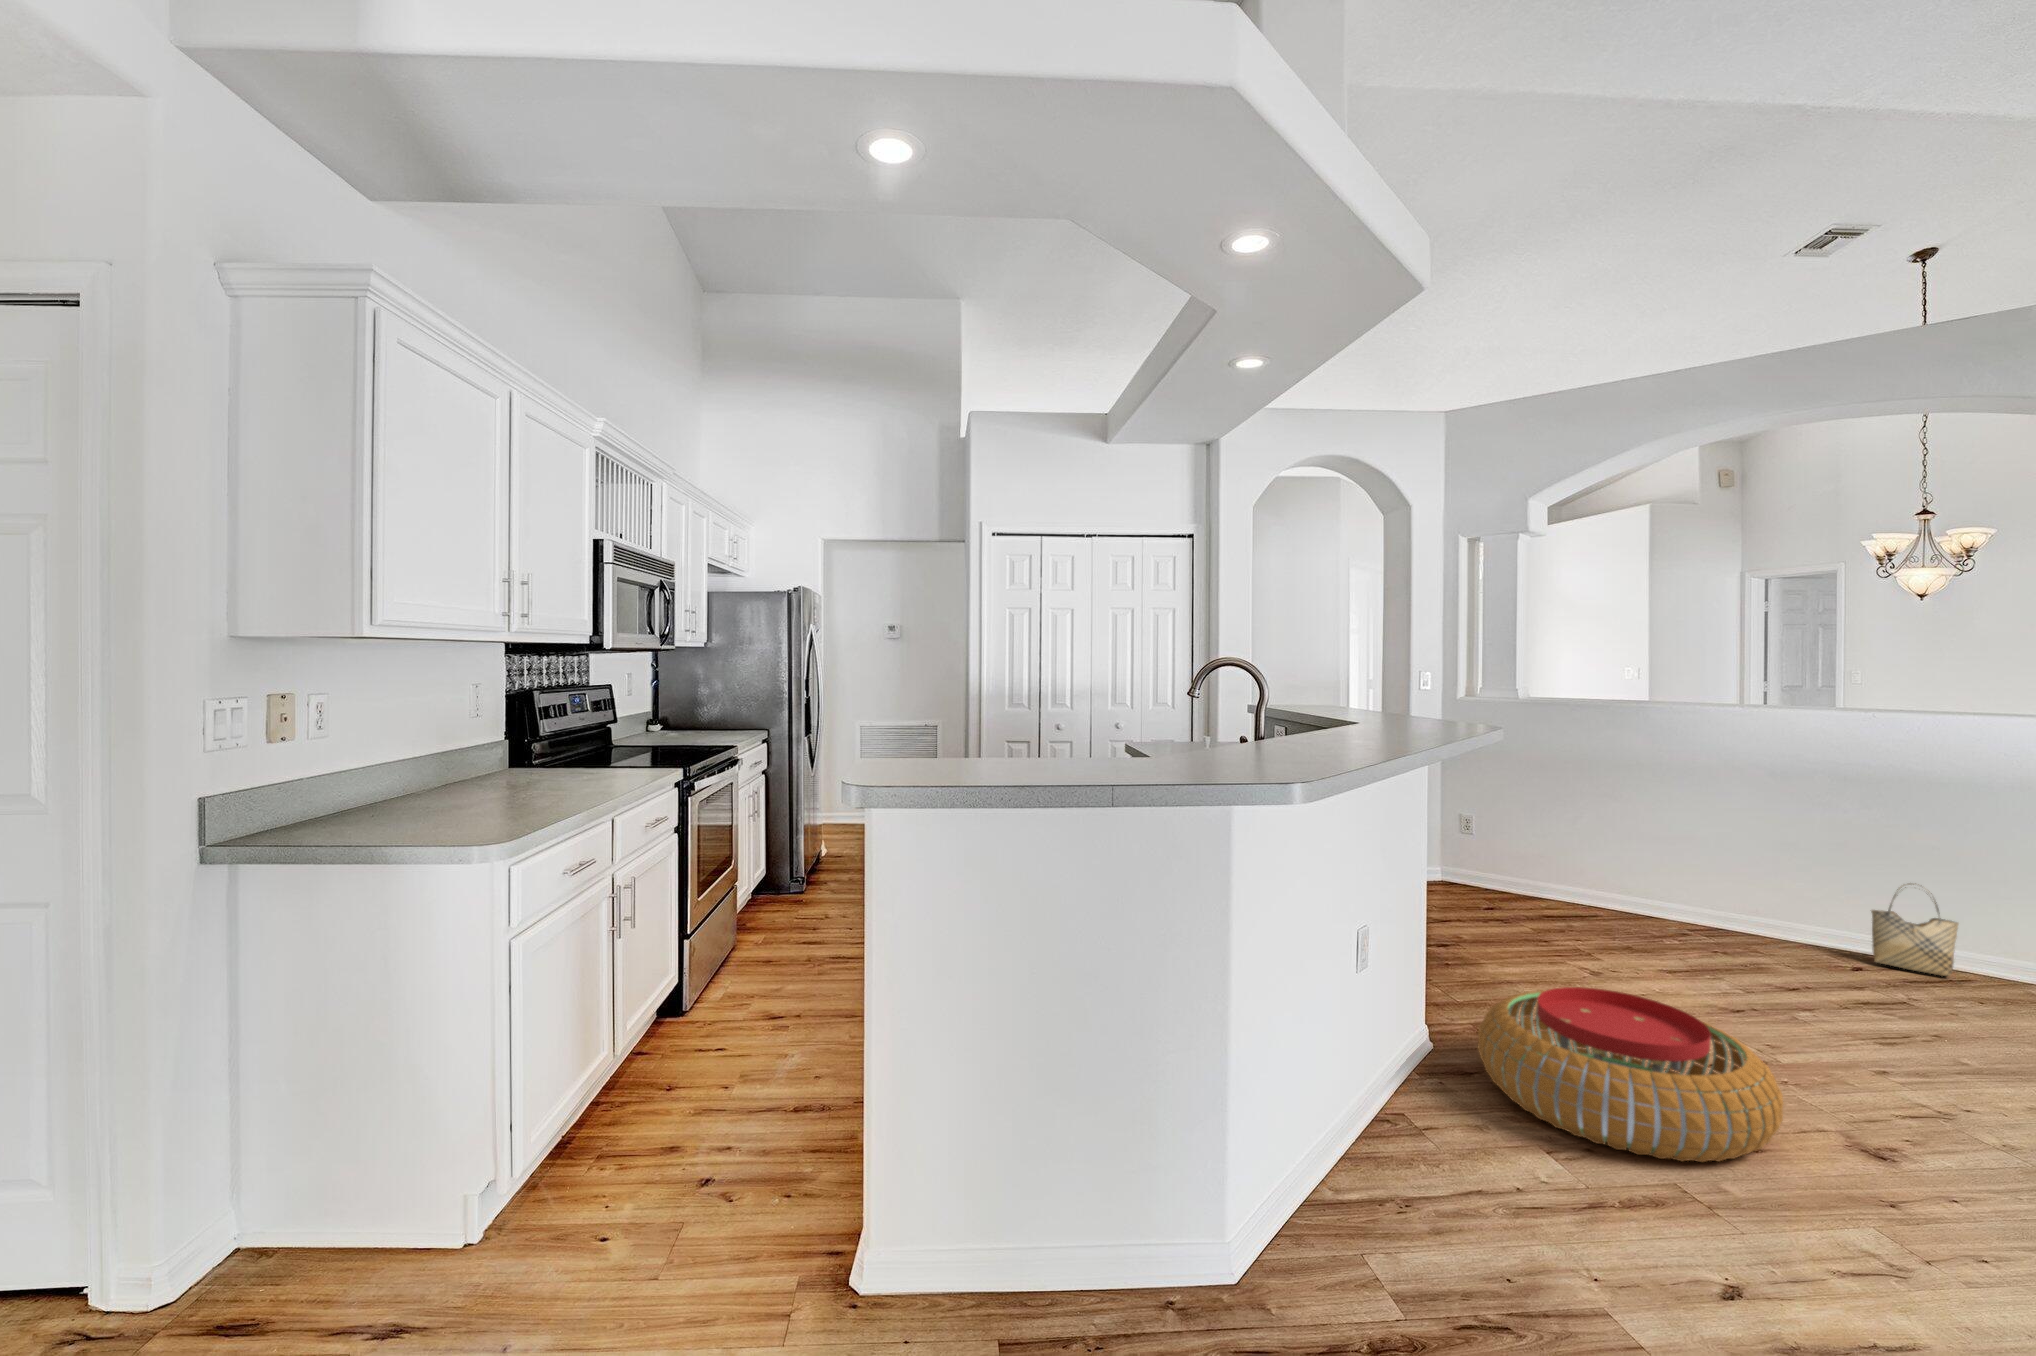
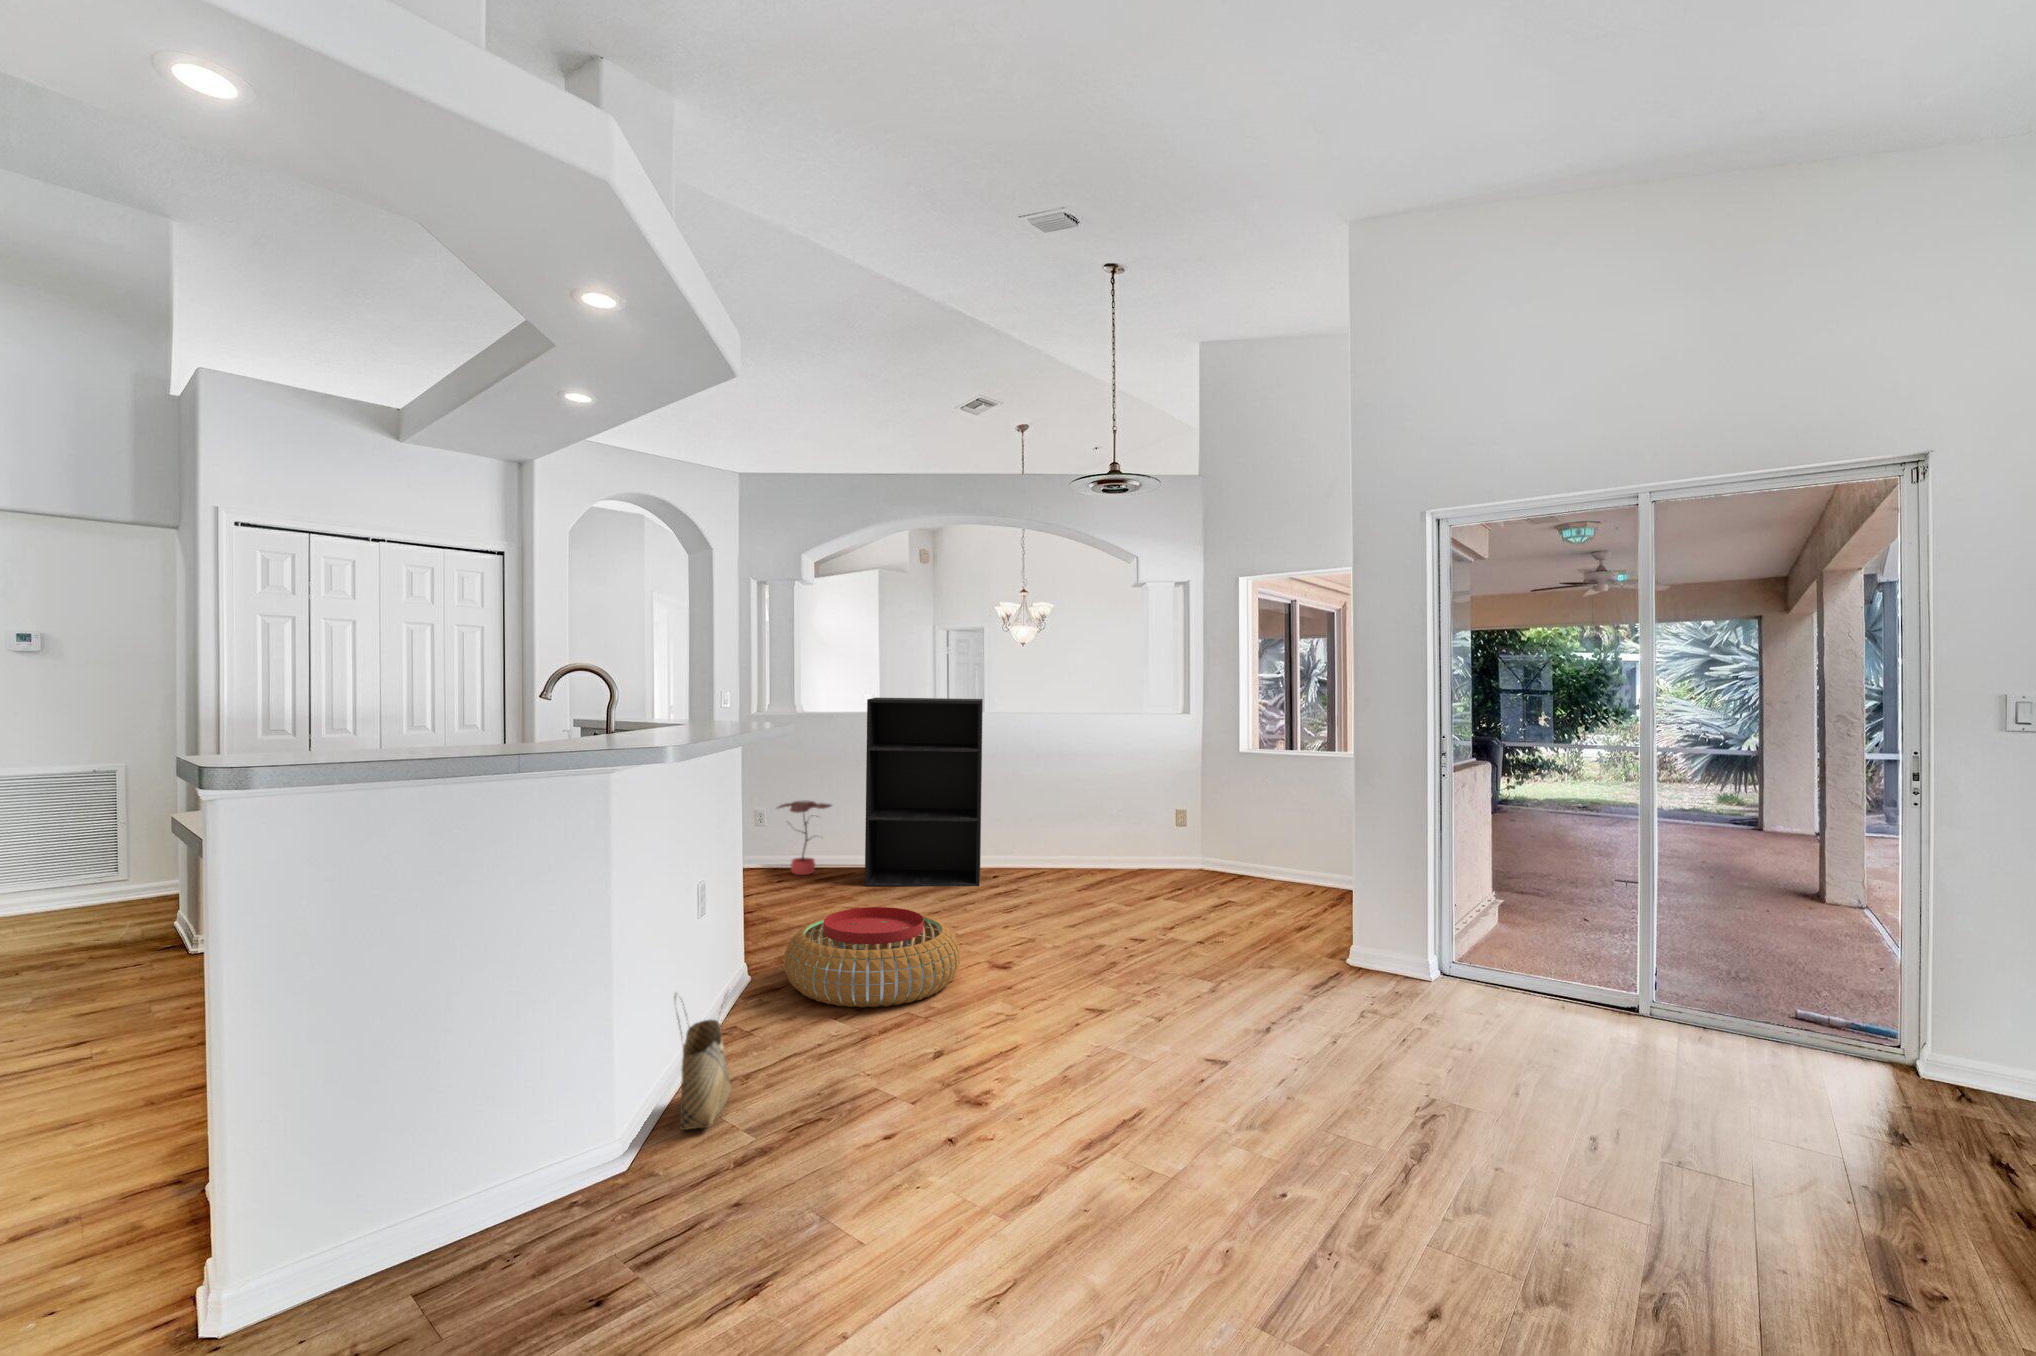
bookshelf: none [1613,693,1829,981] -> present [865,698,983,886]
potted plant: none [1488,817,1567,910] -> present [778,801,831,875]
woven basket: present [1871,884,1958,976] -> present [675,996,731,1130]

